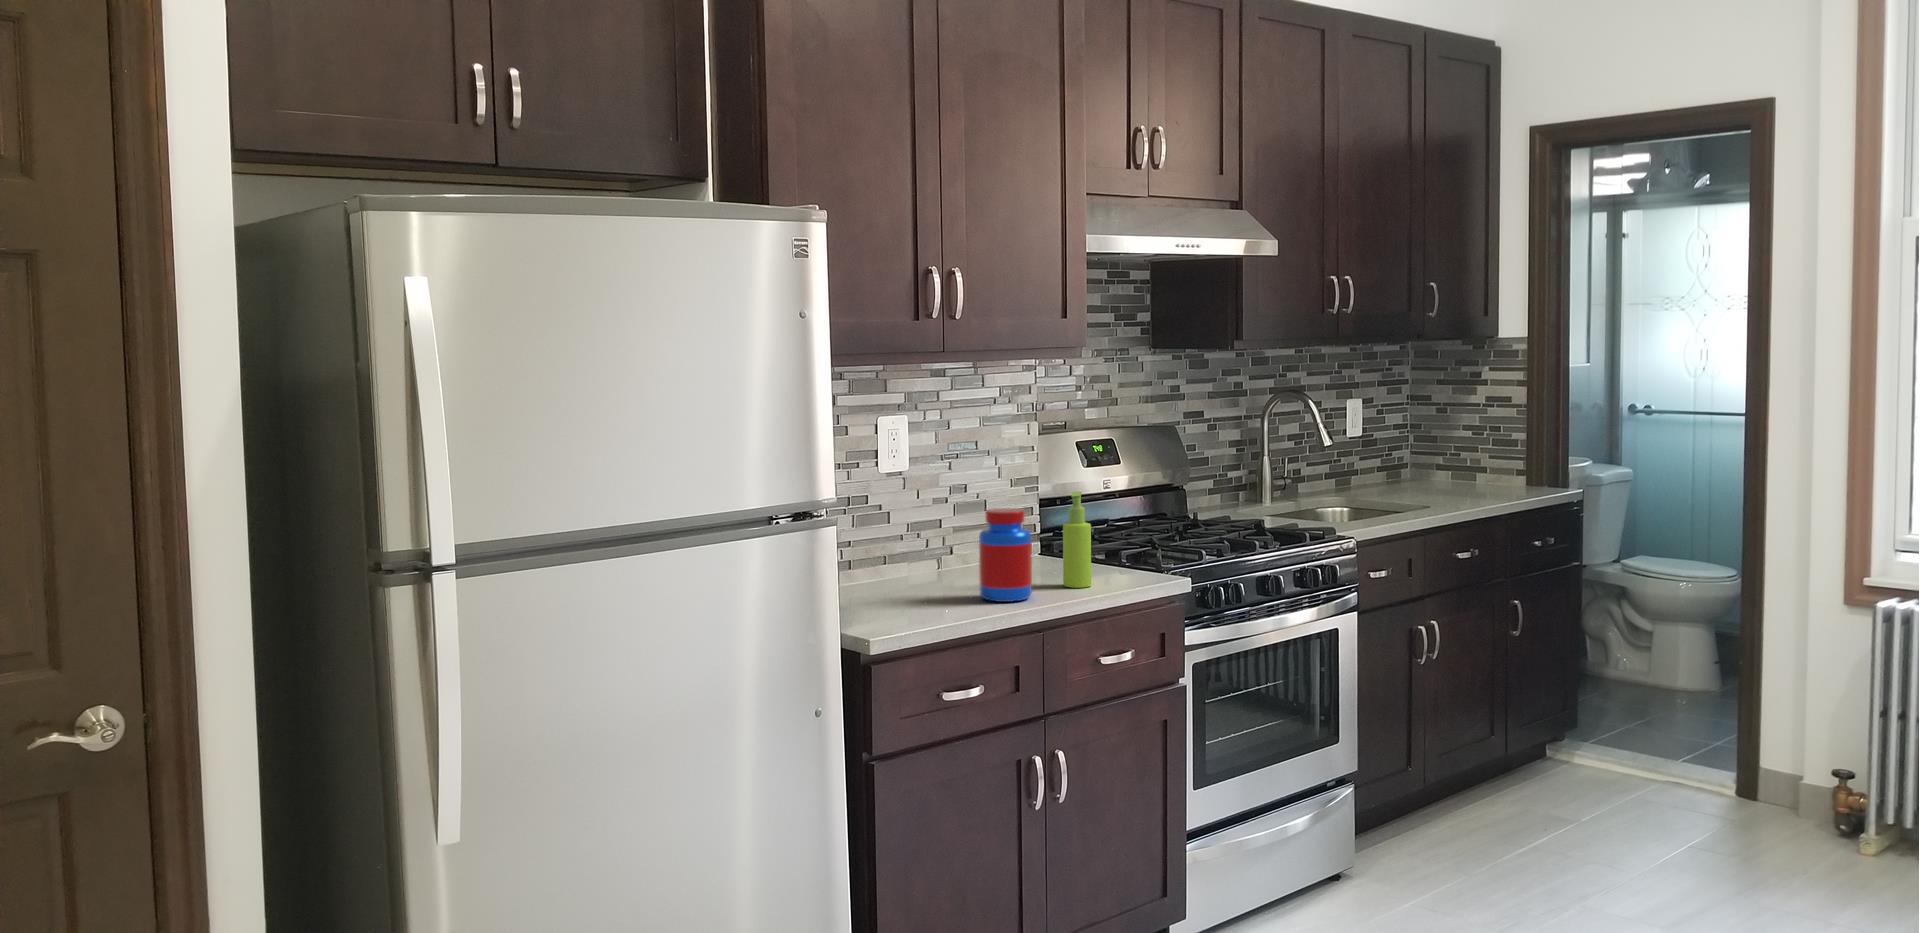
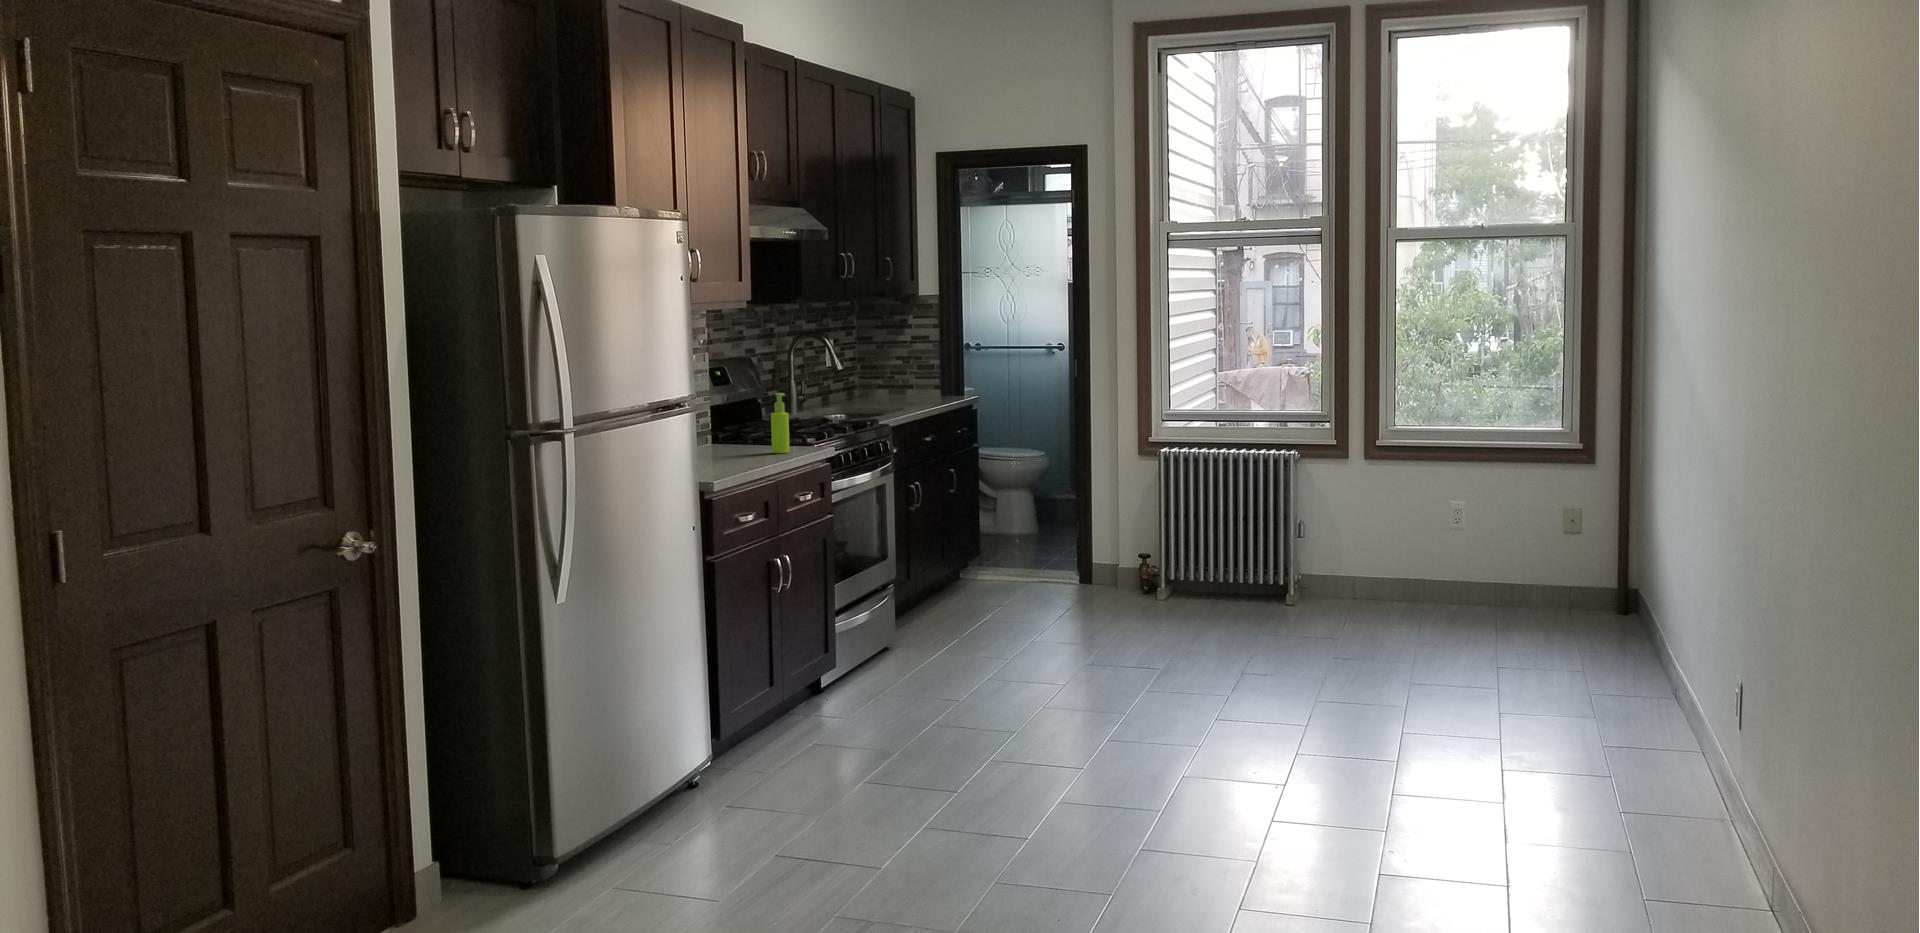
jar: present [979,508,1032,602] -> none [735,403,769,461]

